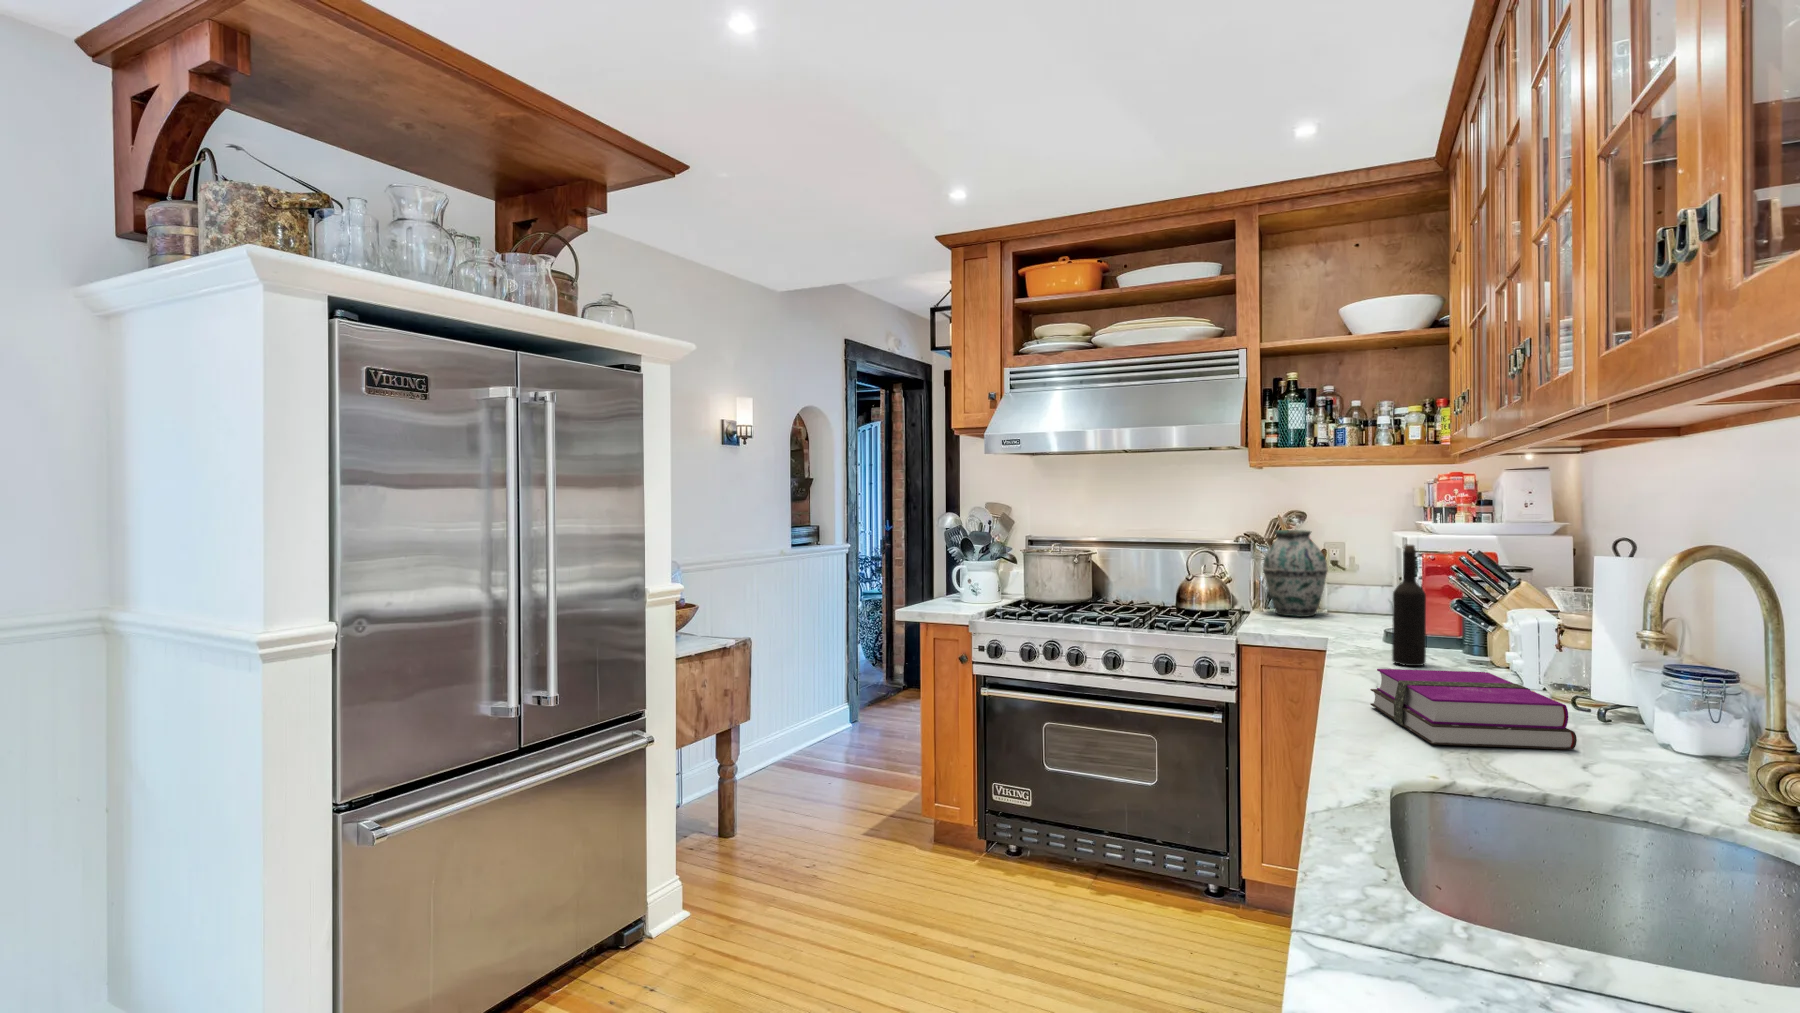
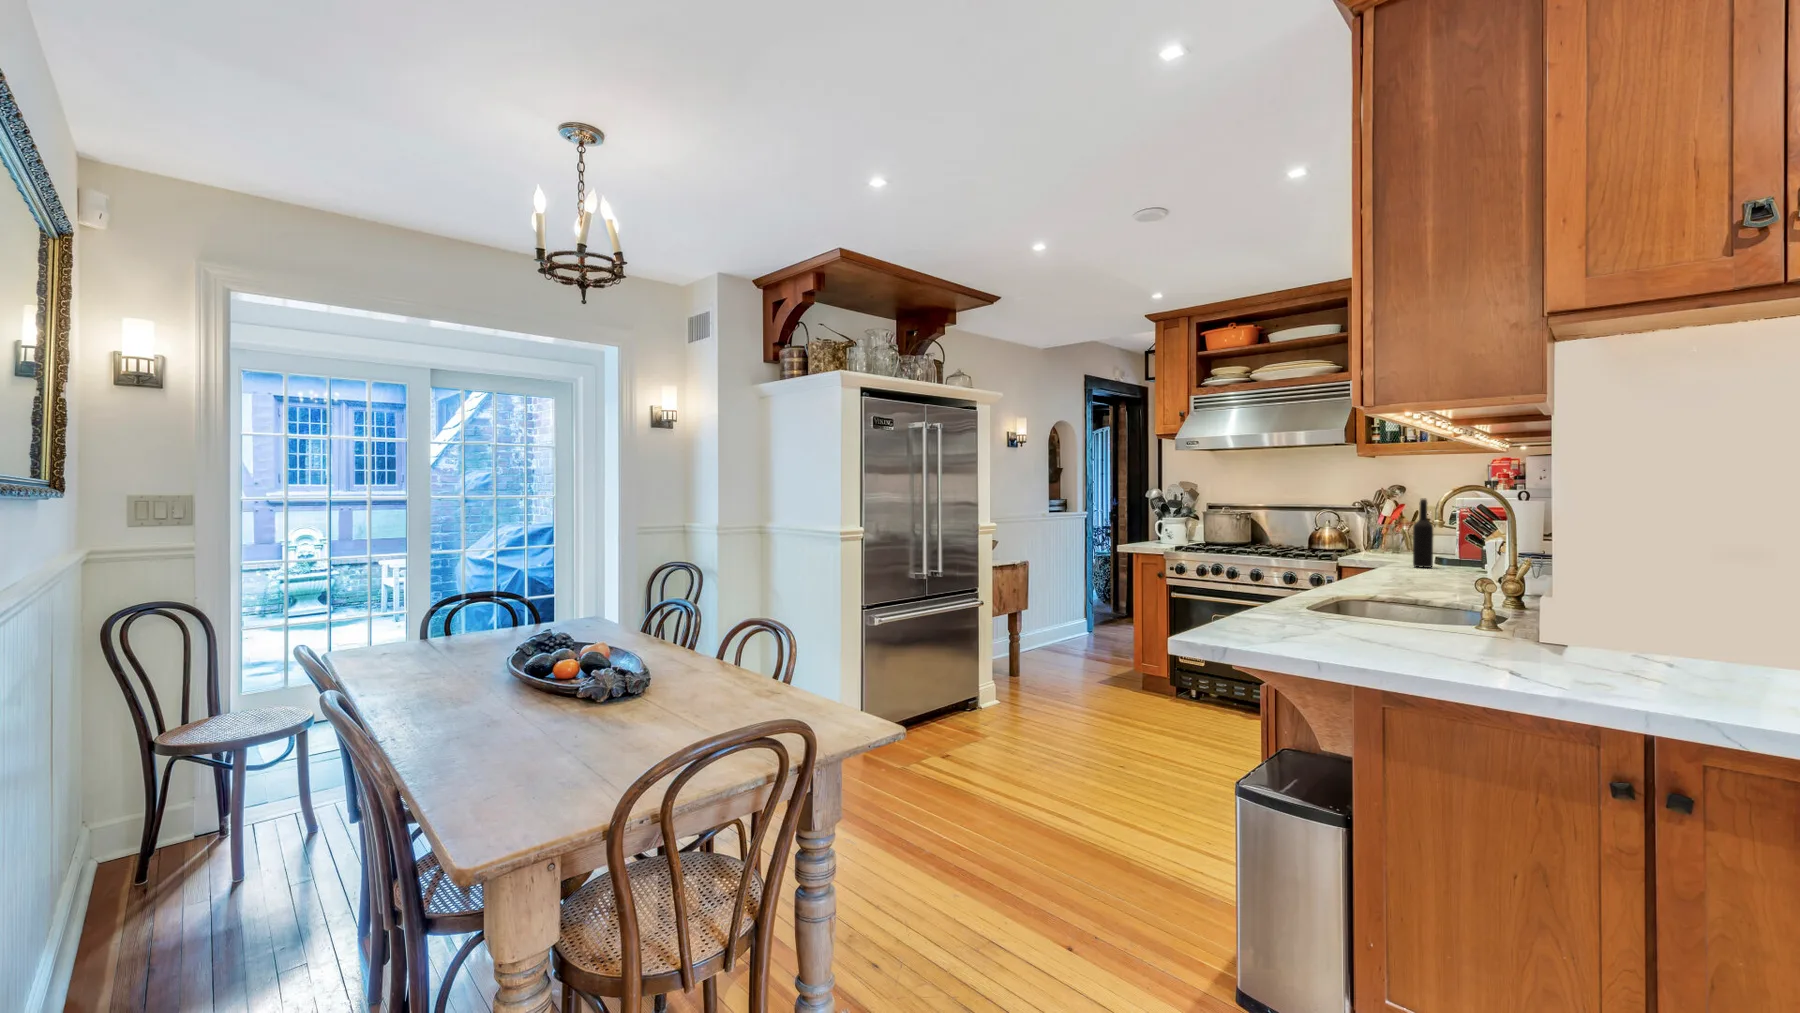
vase: present [1263,530,1328,617] -> none [1366,497,1412,552]
hardback book: present [1370,669,1577,750] -> none [1367,556,1451,586]

